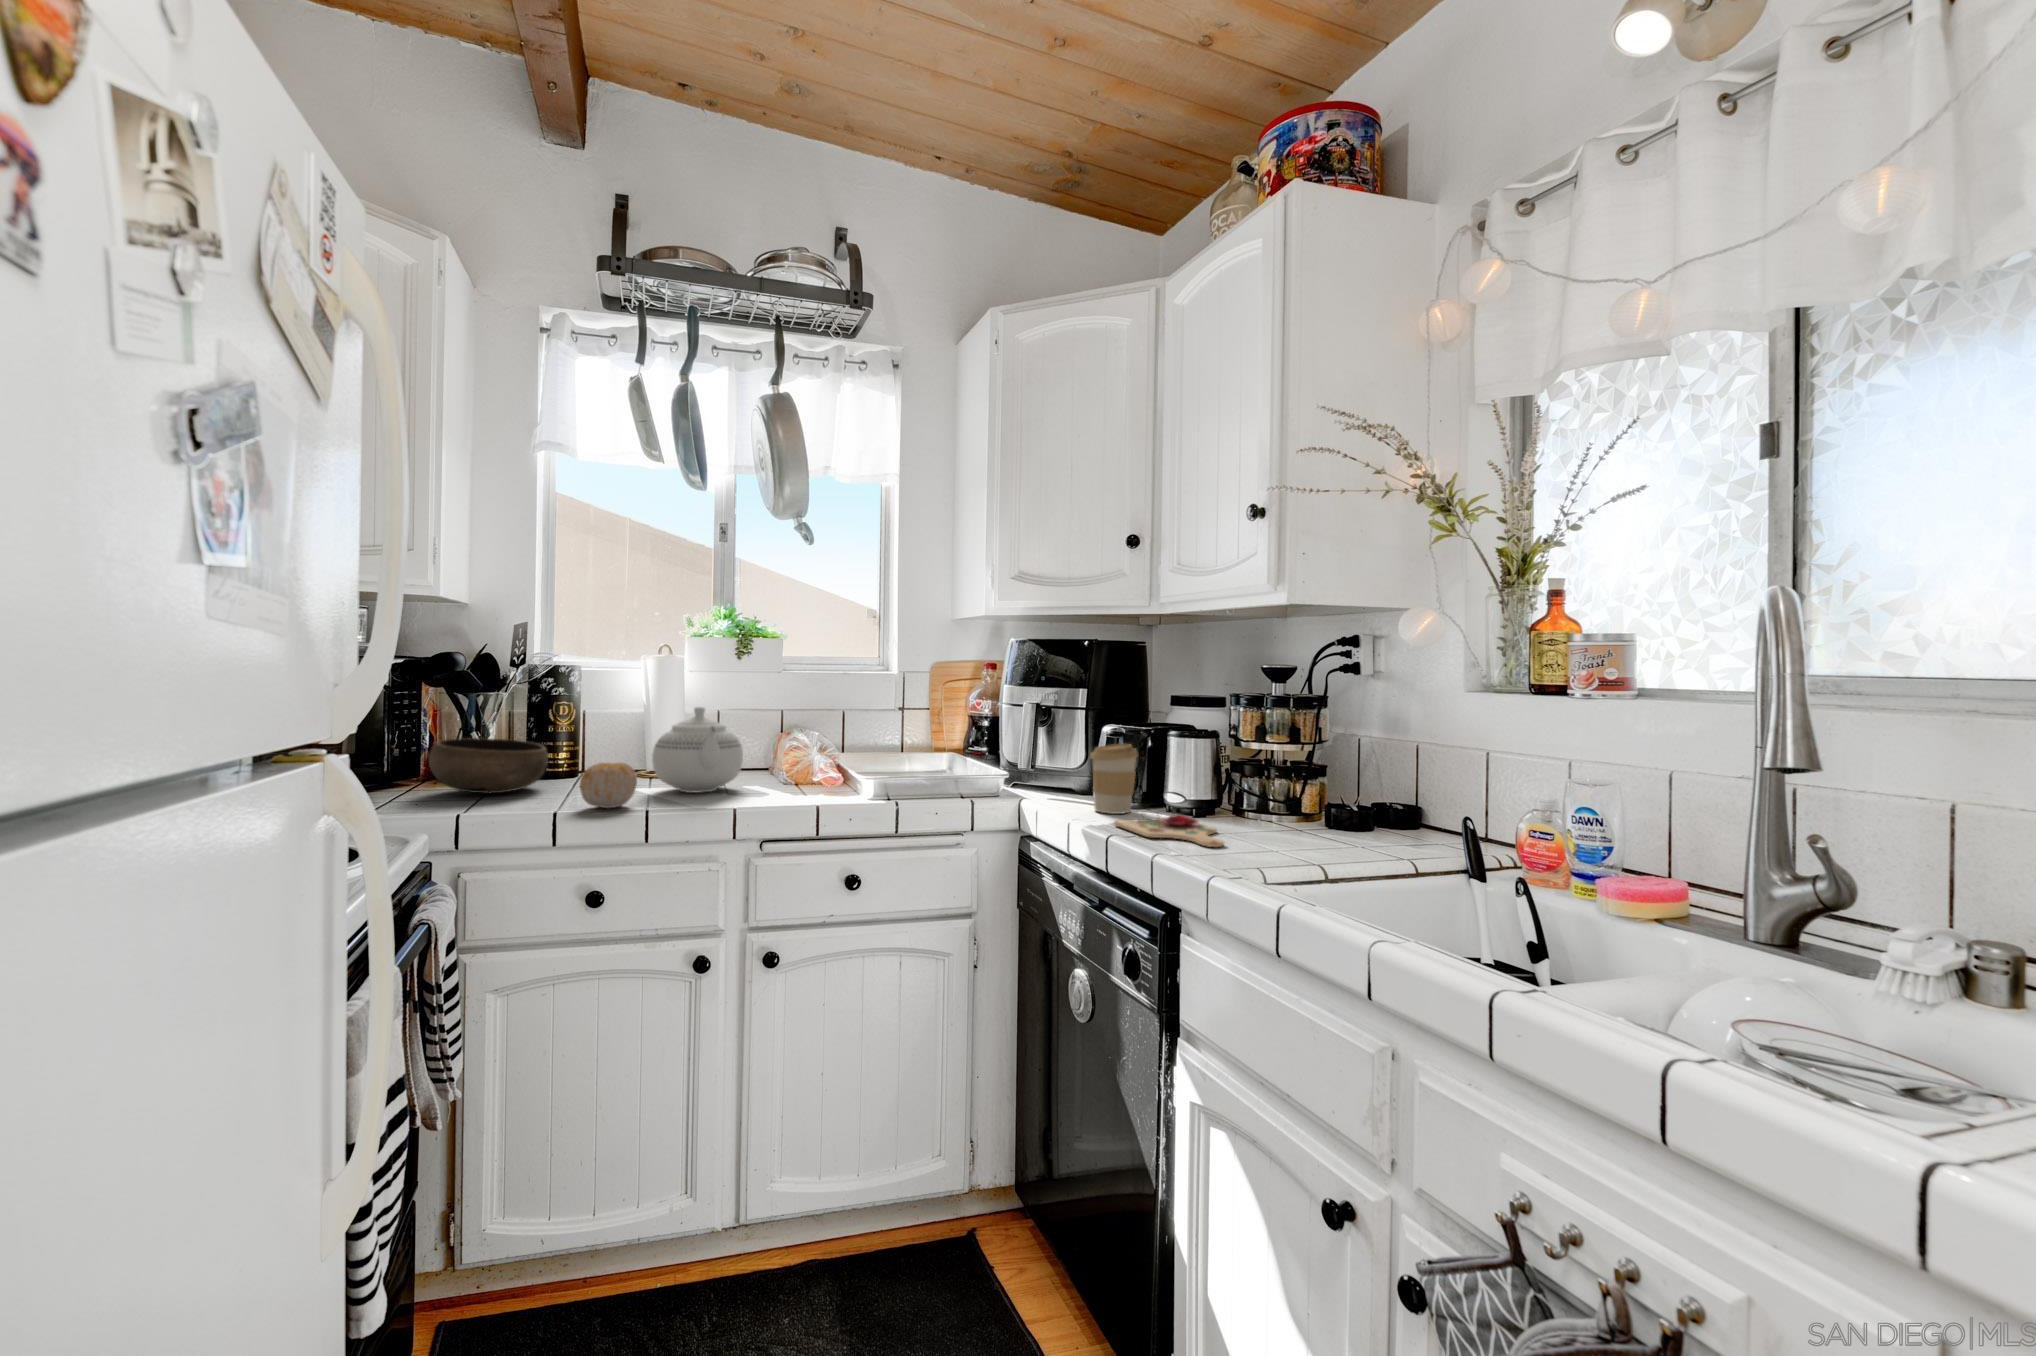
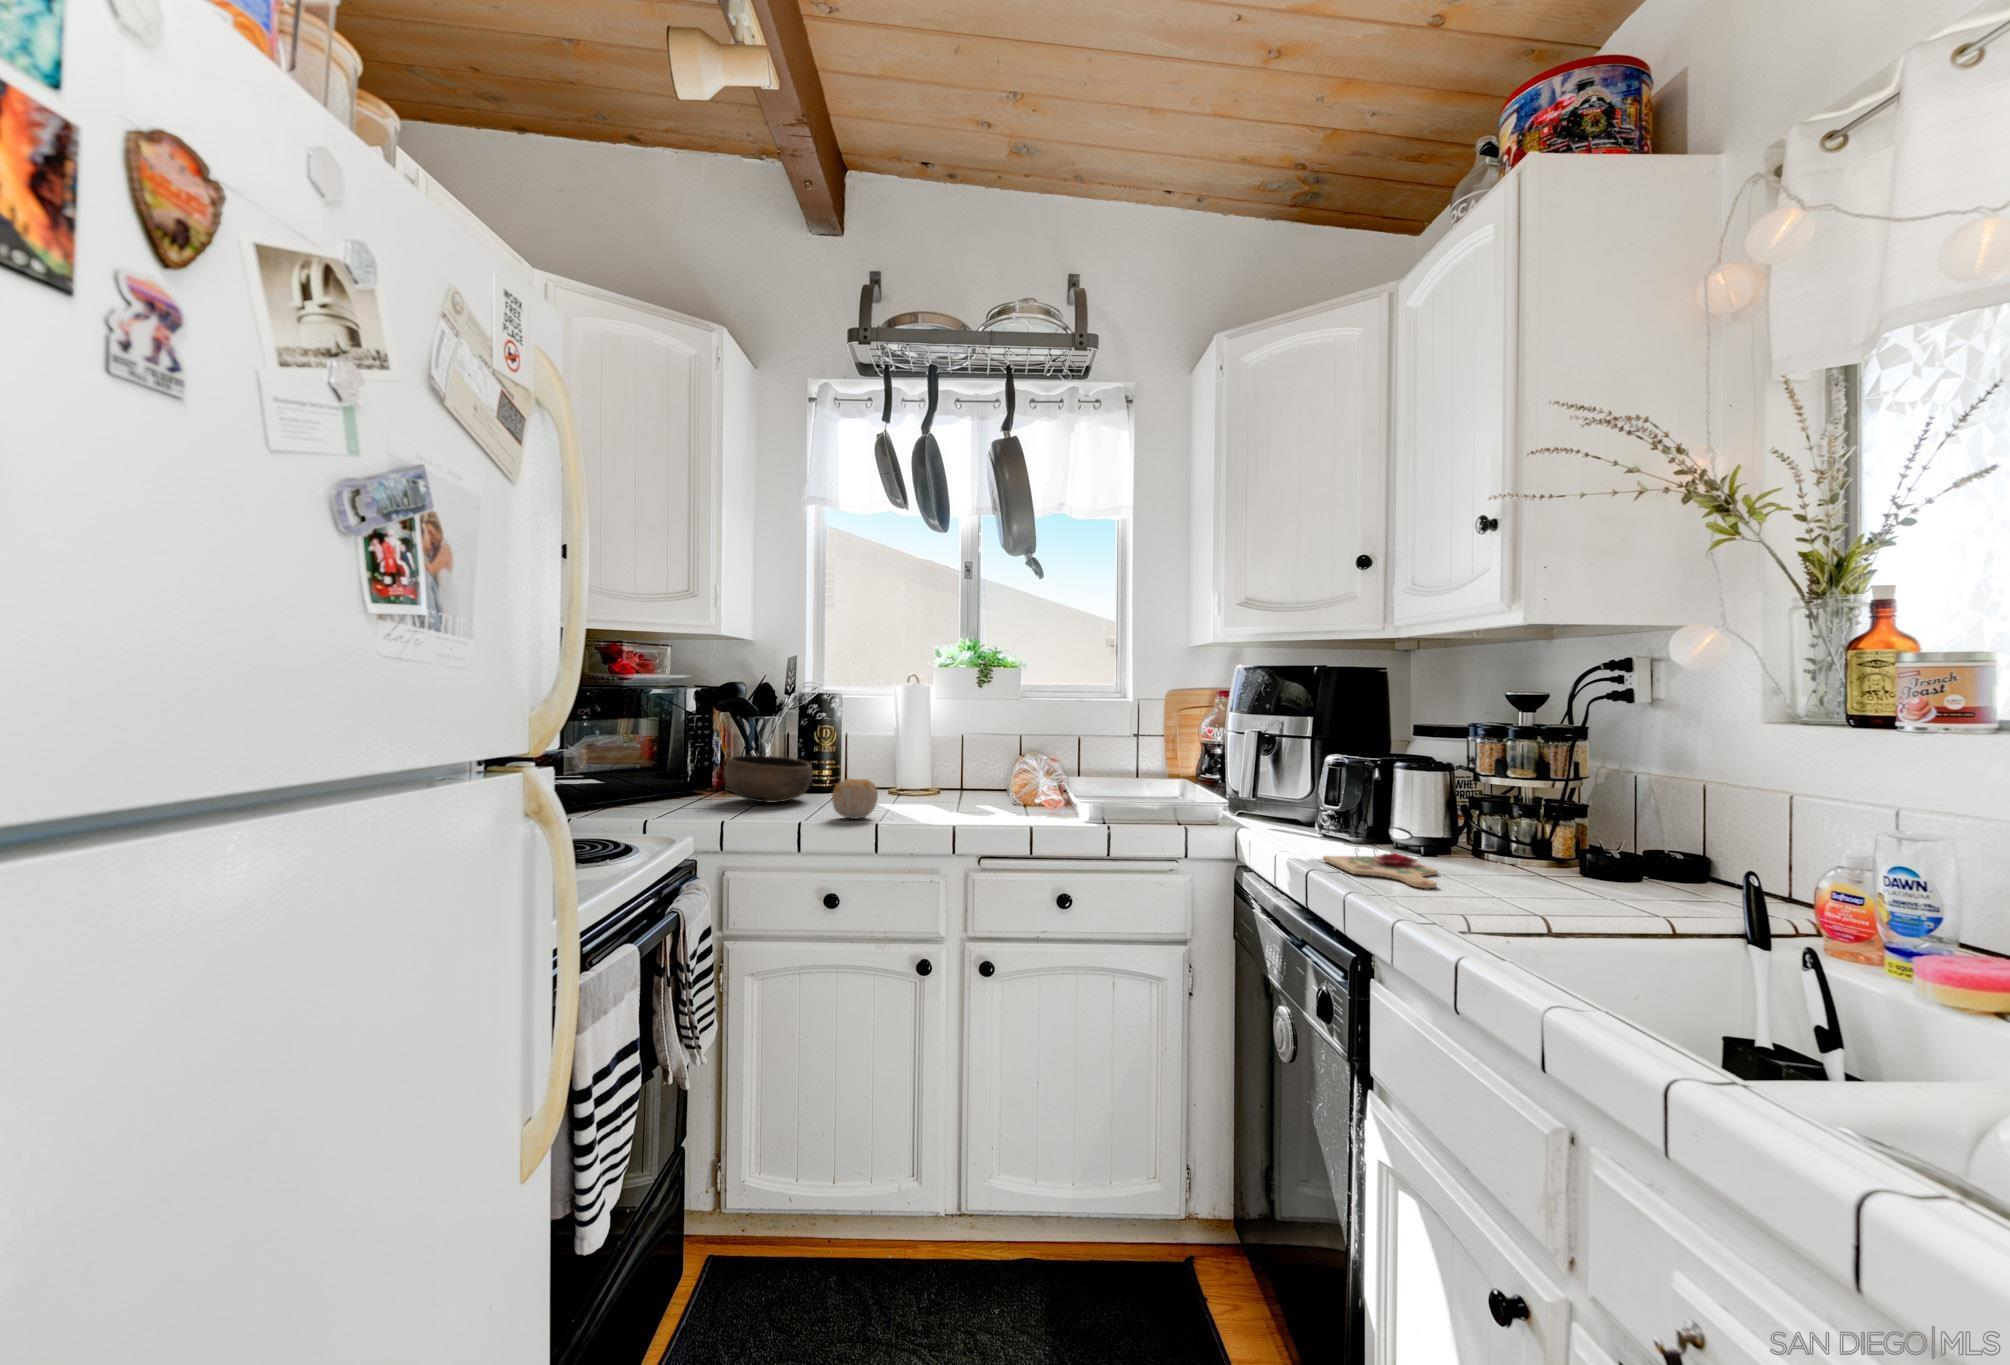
teapot: present [652,707,743,793] -> none [894,731,971,809]
coffee cup: present [1090,744,1138,814] -> none [1305,776,1358,850]

